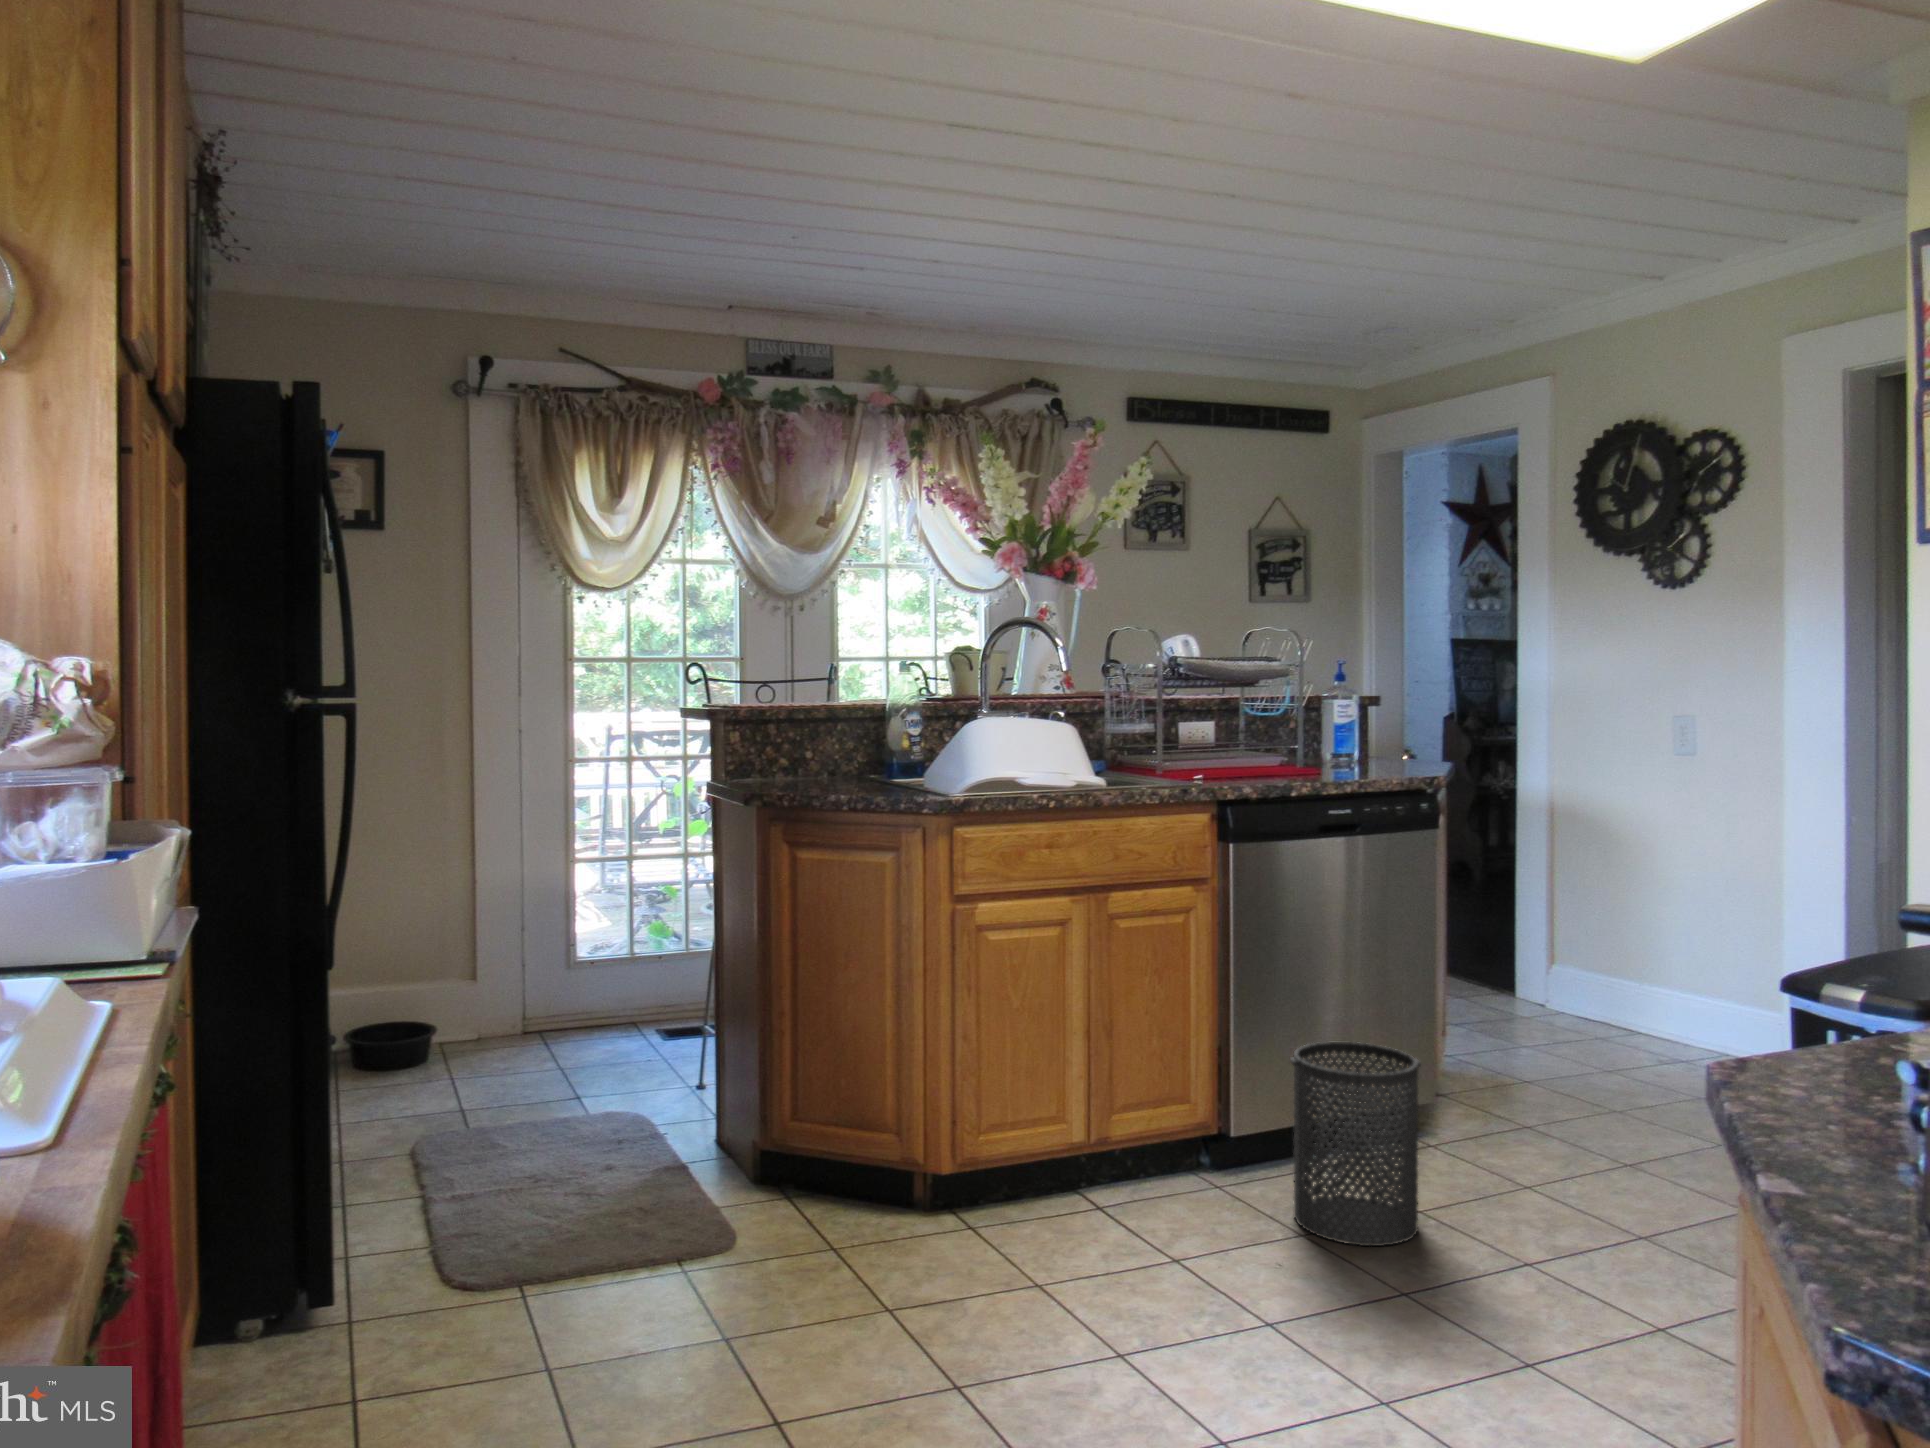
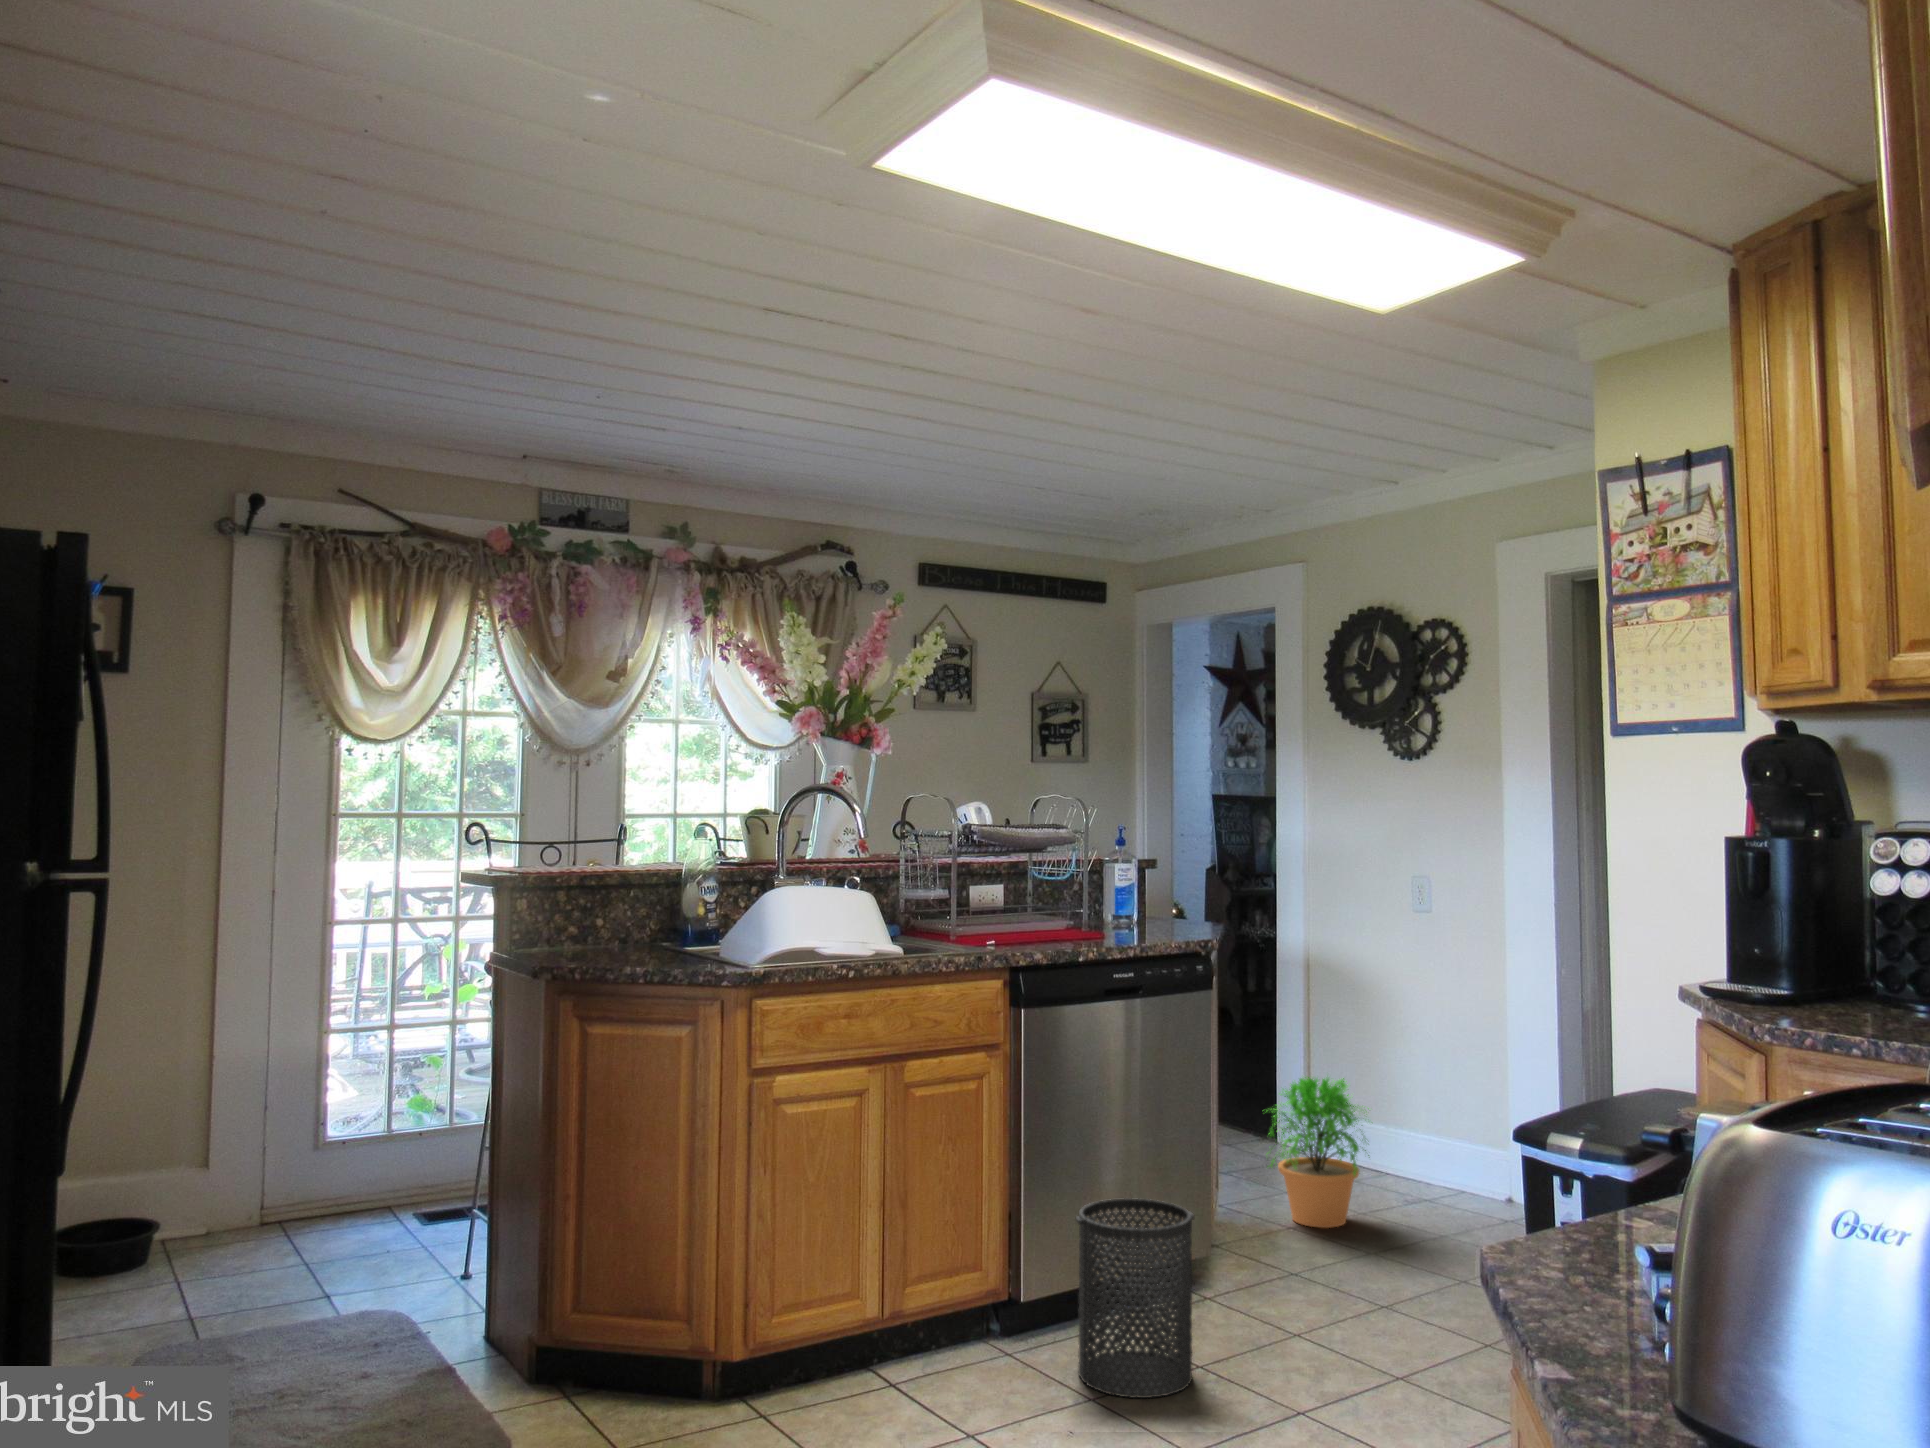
potted plant: none [1494,921,1631,1084] -> present [1266,1077,1370,1228]

